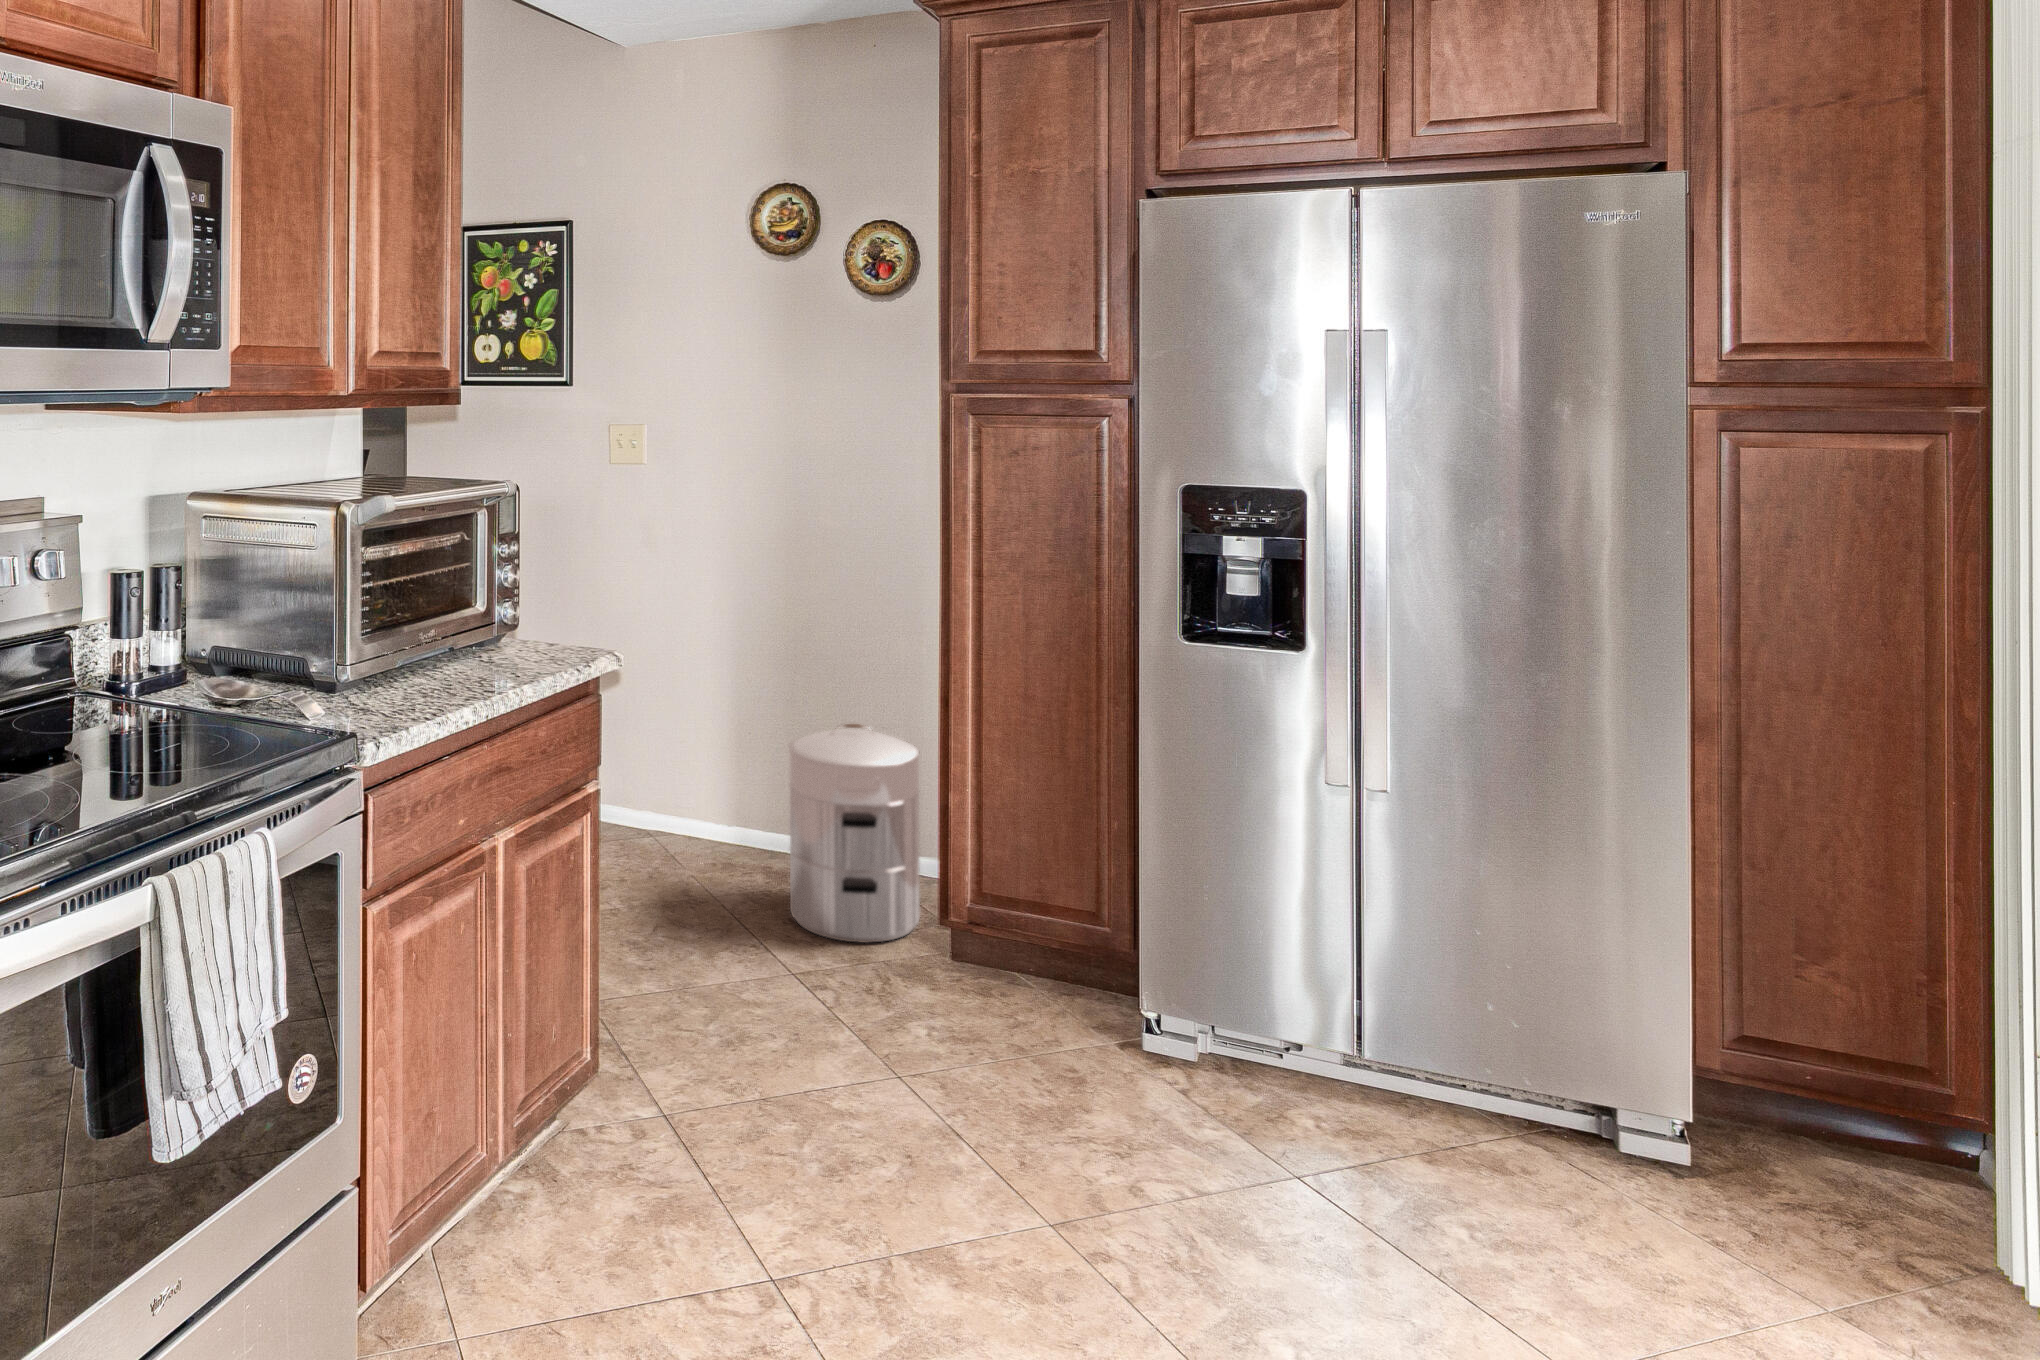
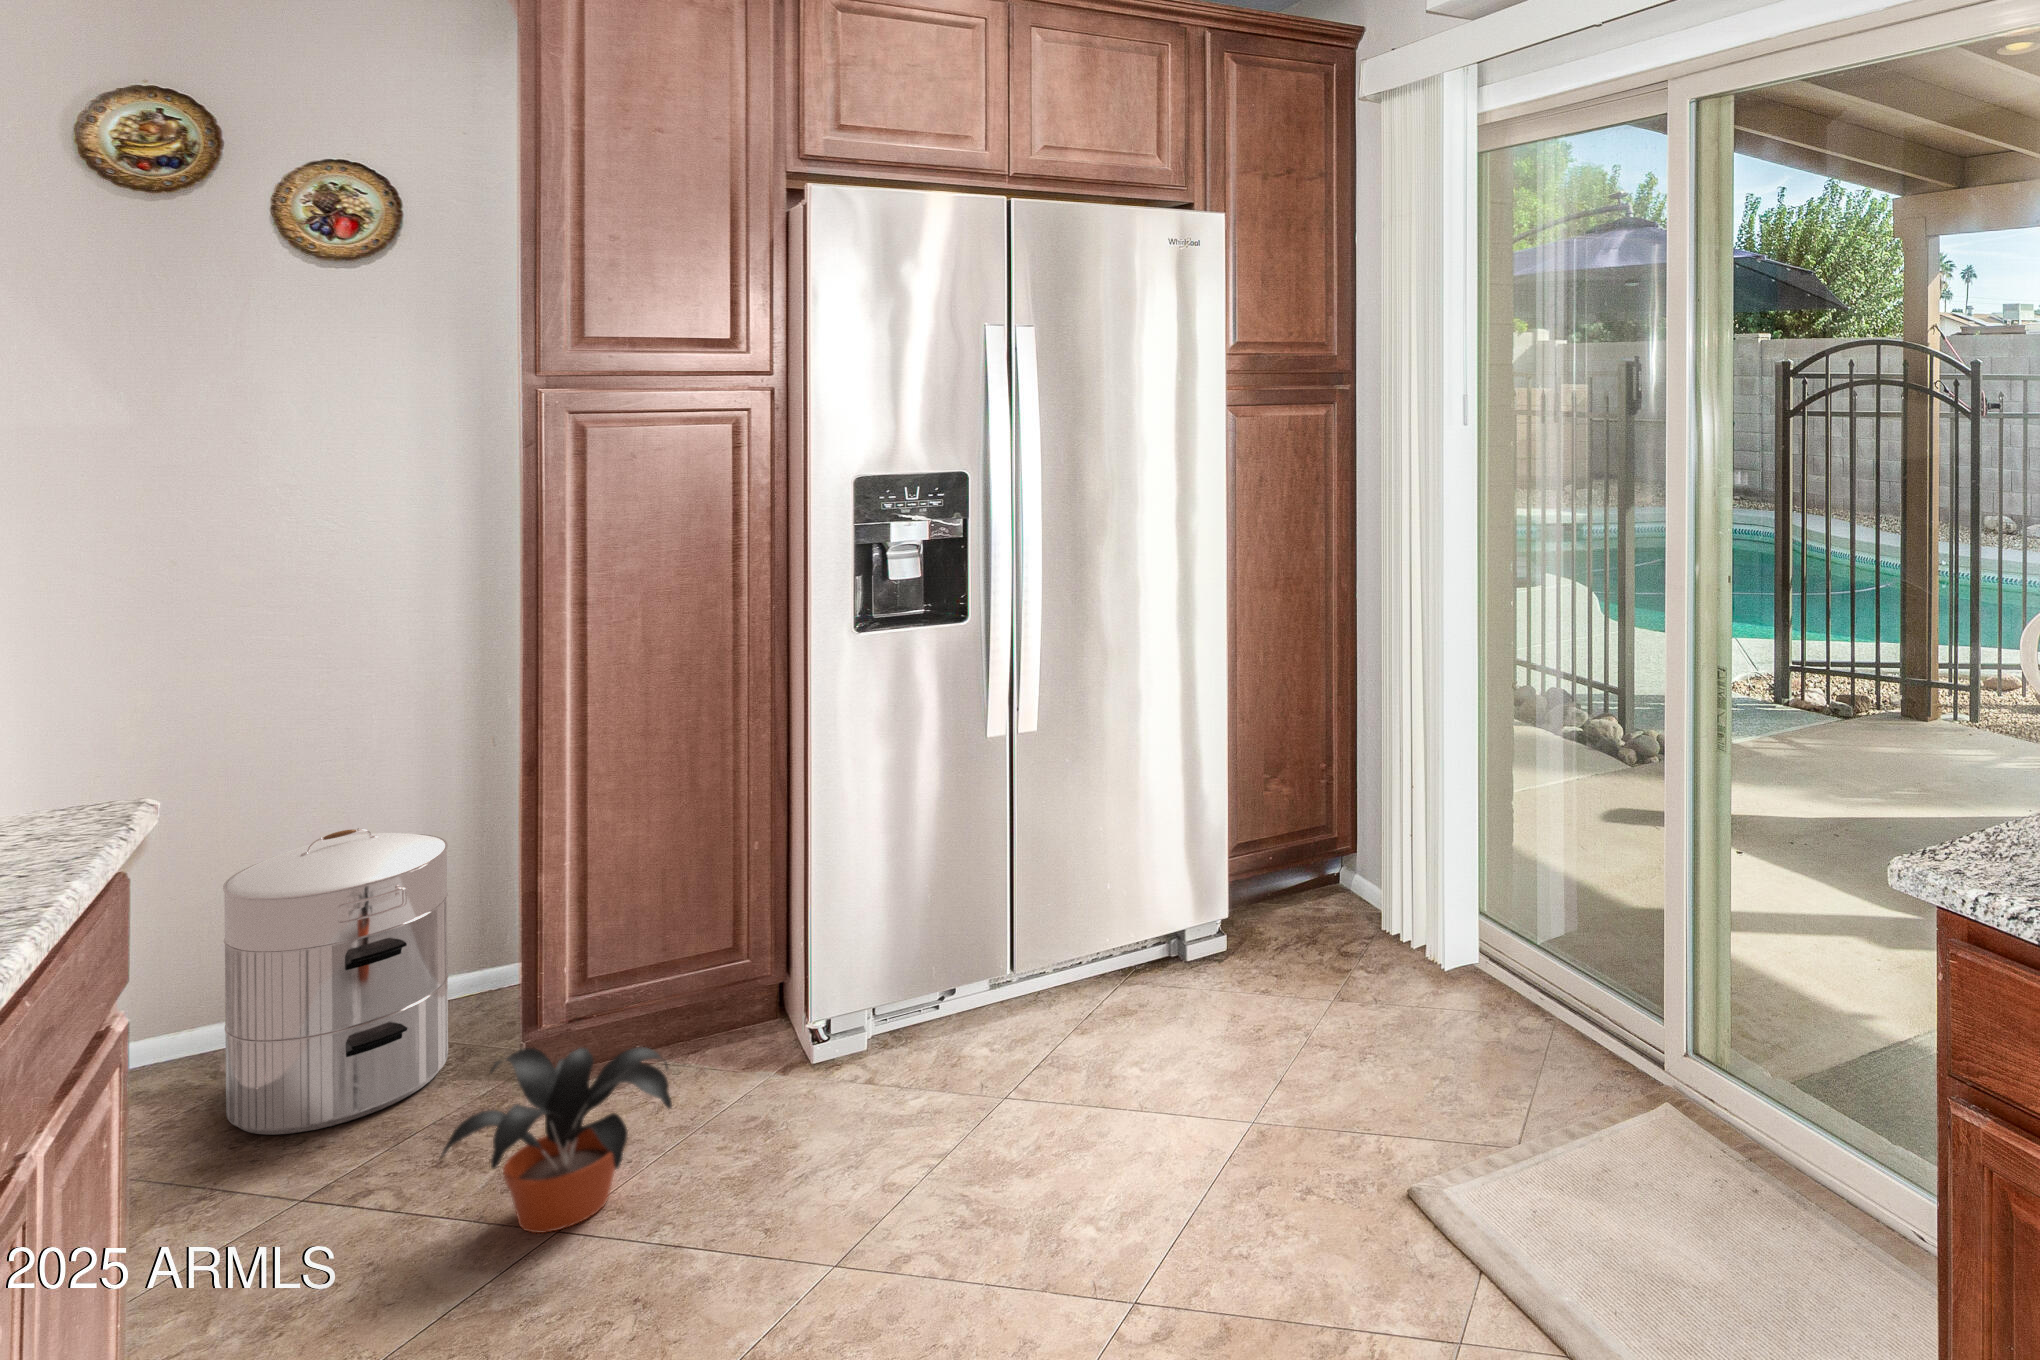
potted plant: none [831,924,997,1080] -> present [441,1047,672,1233]

